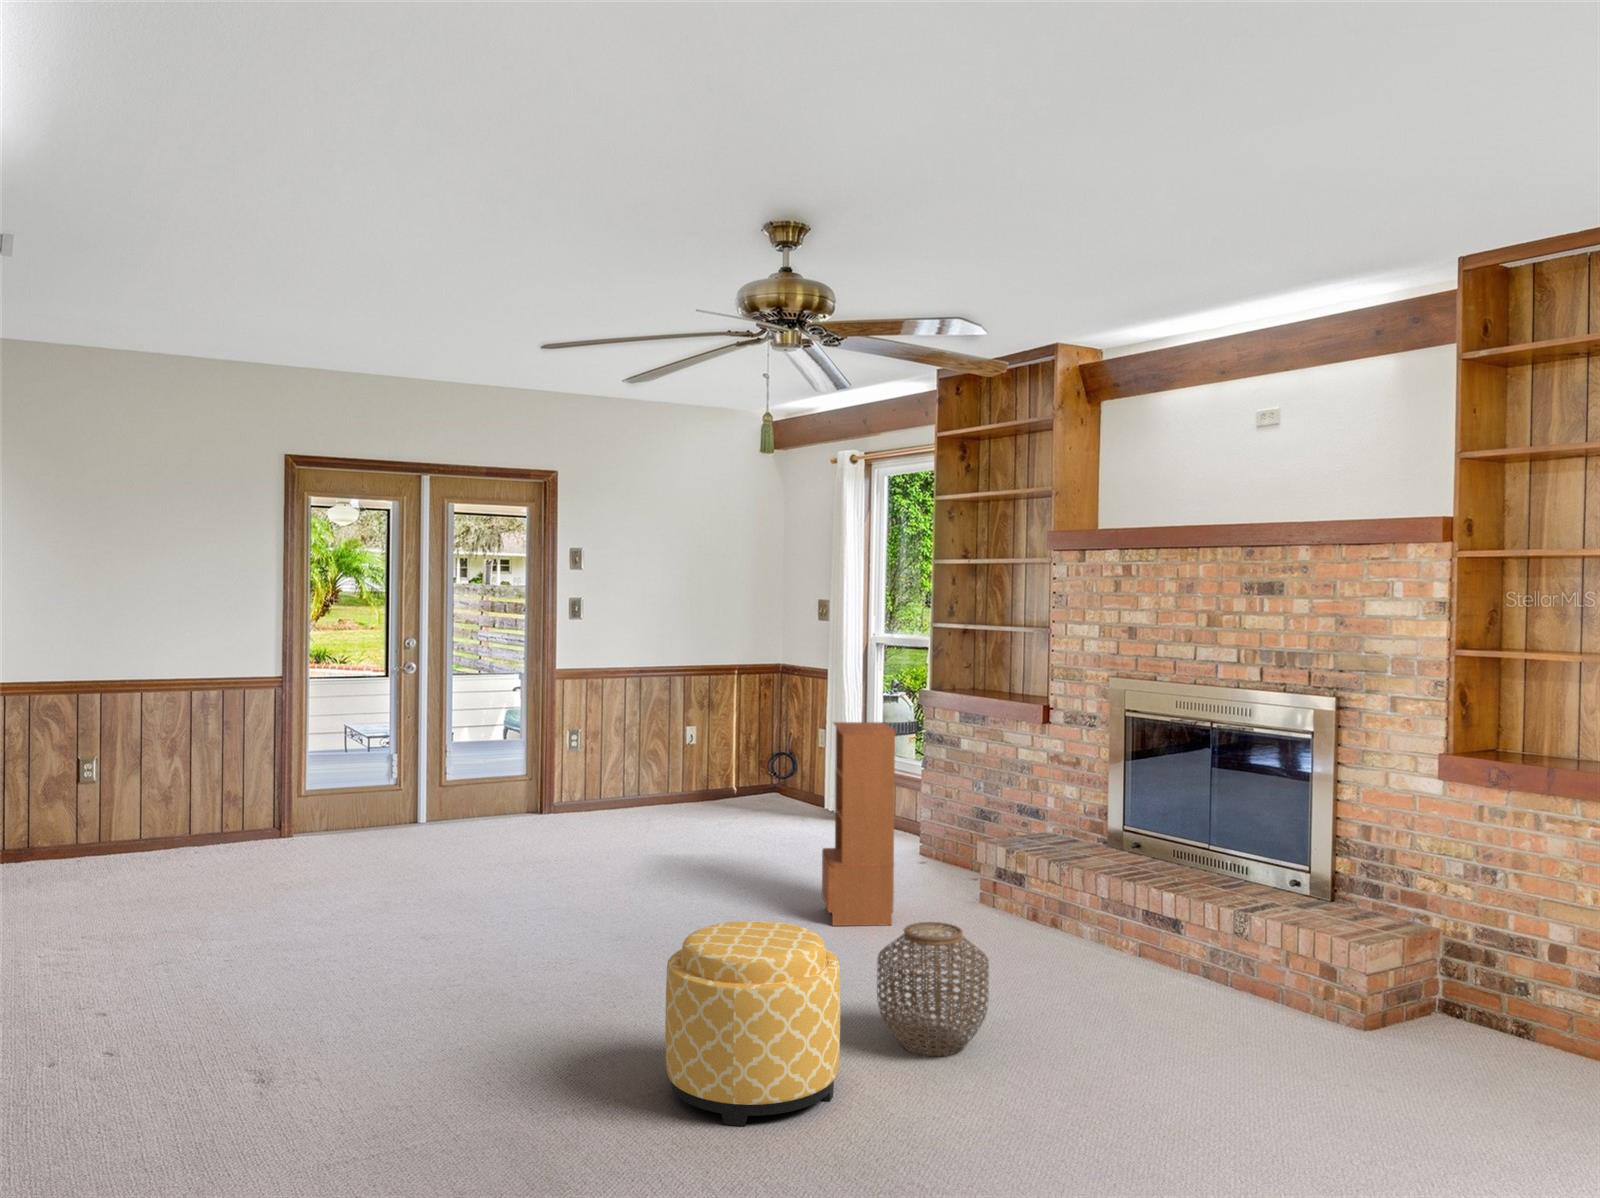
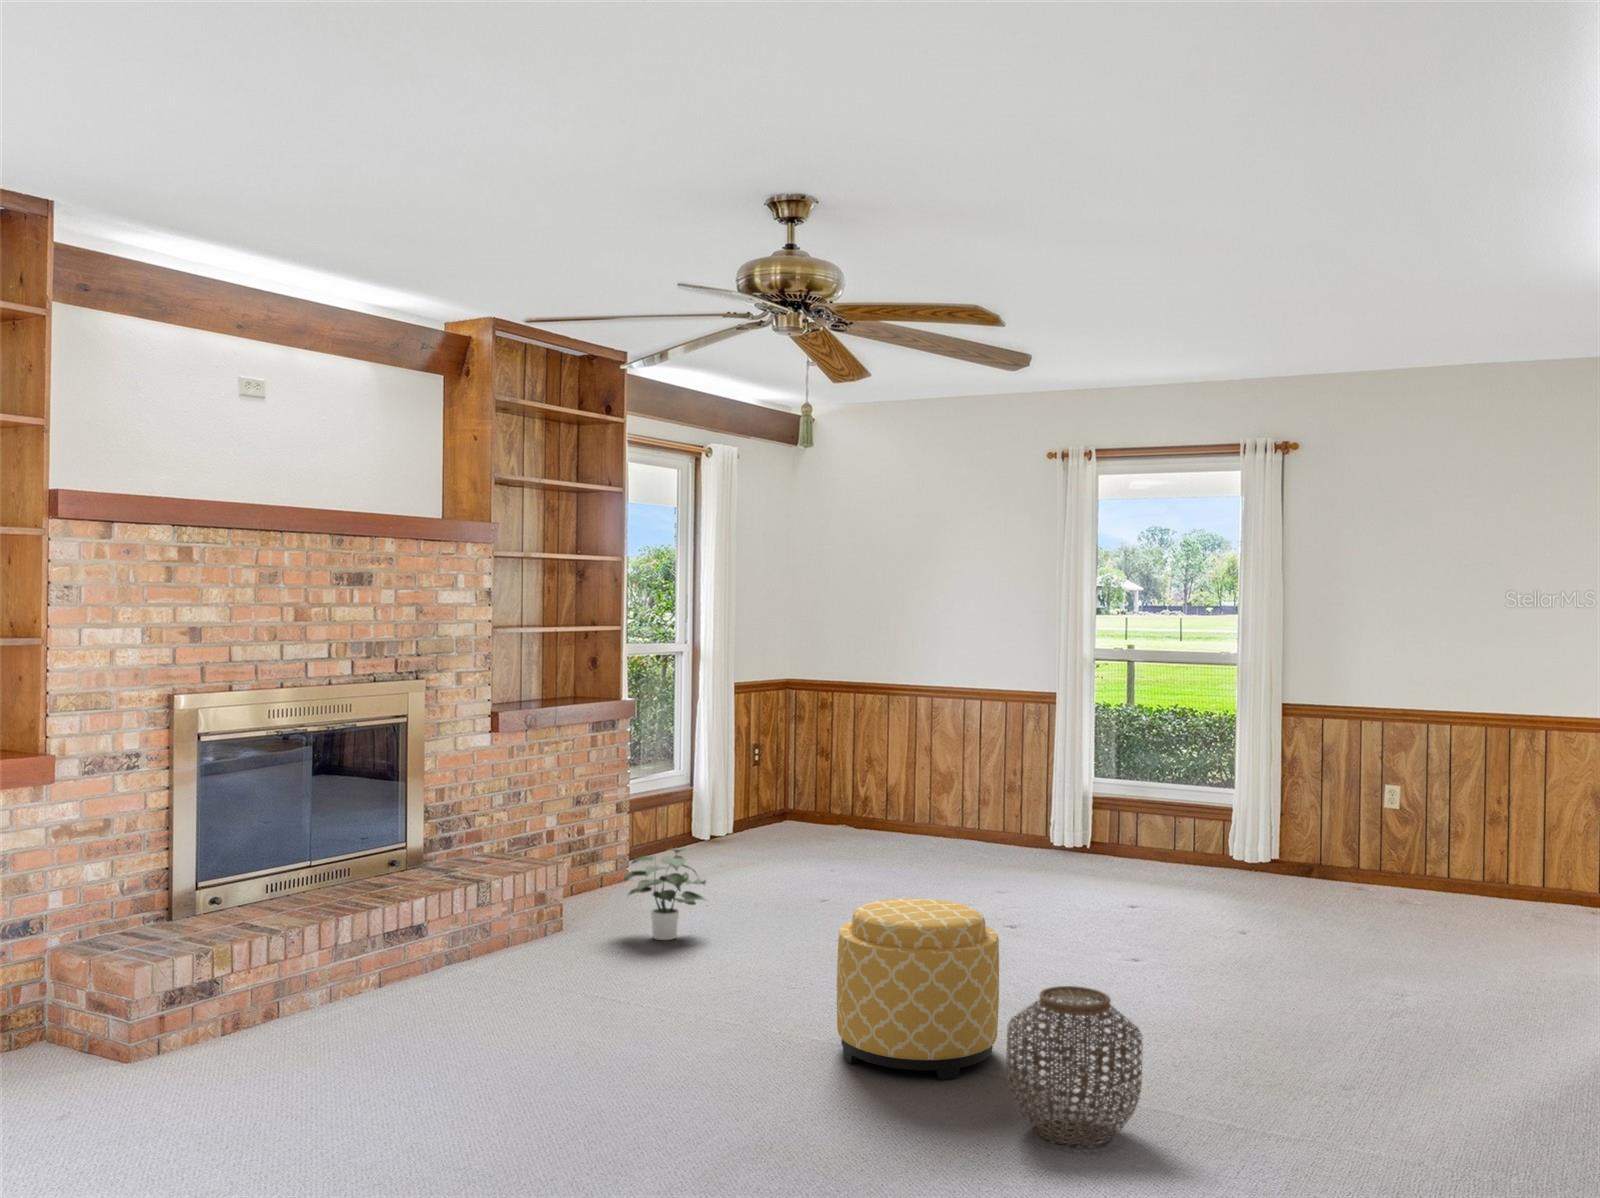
bookcase: present [822,722,895,926] -> none [180,793,325,1145]
woven basket: present [877,922,989,1056] -> present [1006,986,1142,1146]
potted plant: none [1250,953,1355,1079] -> present [624,848,706,940]

